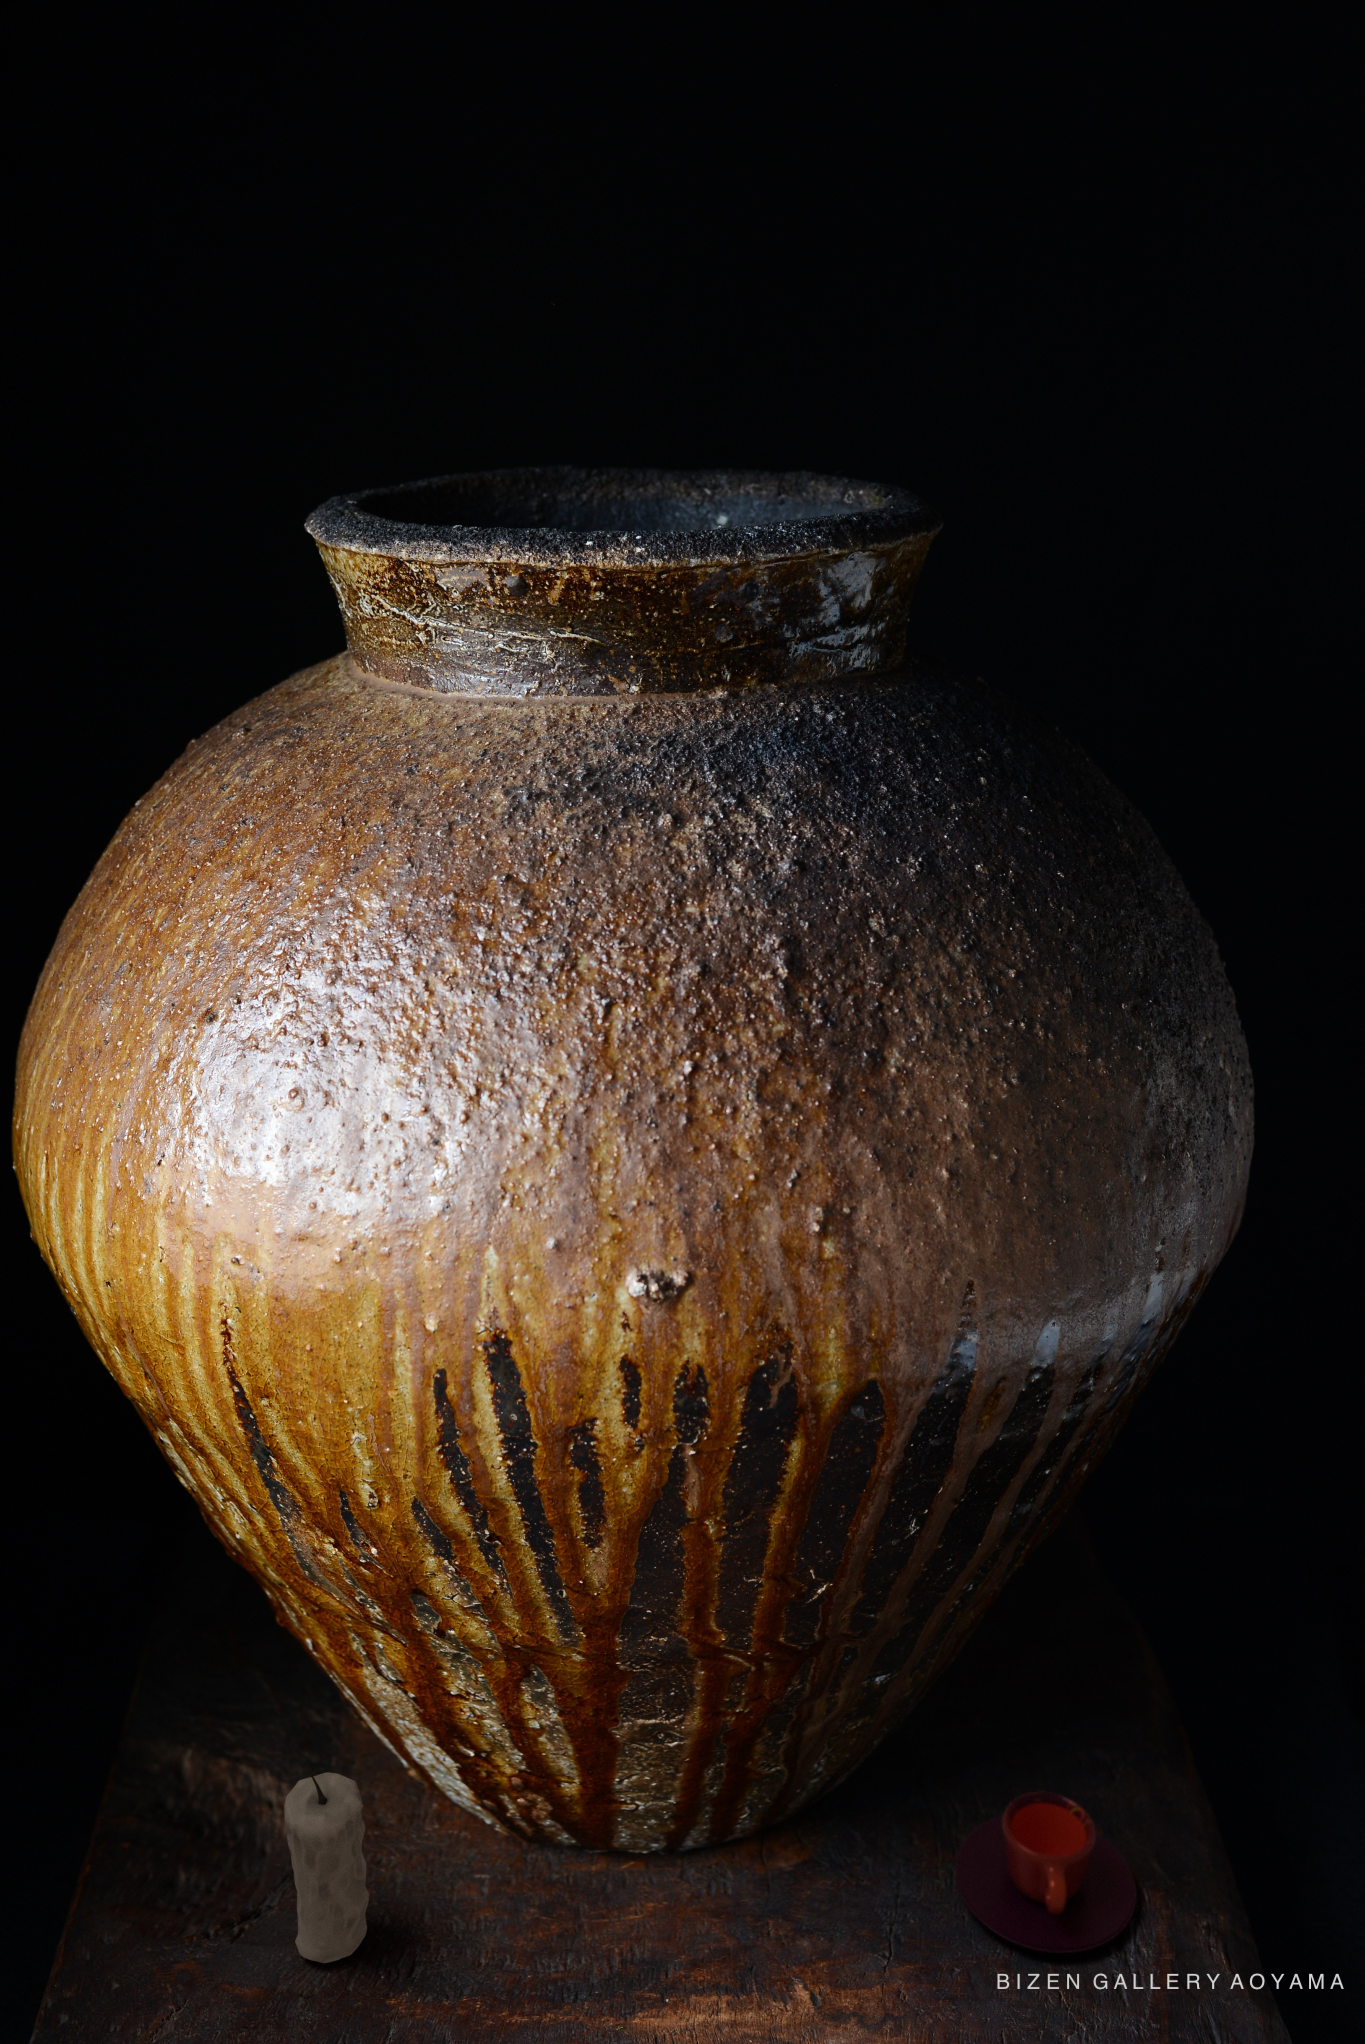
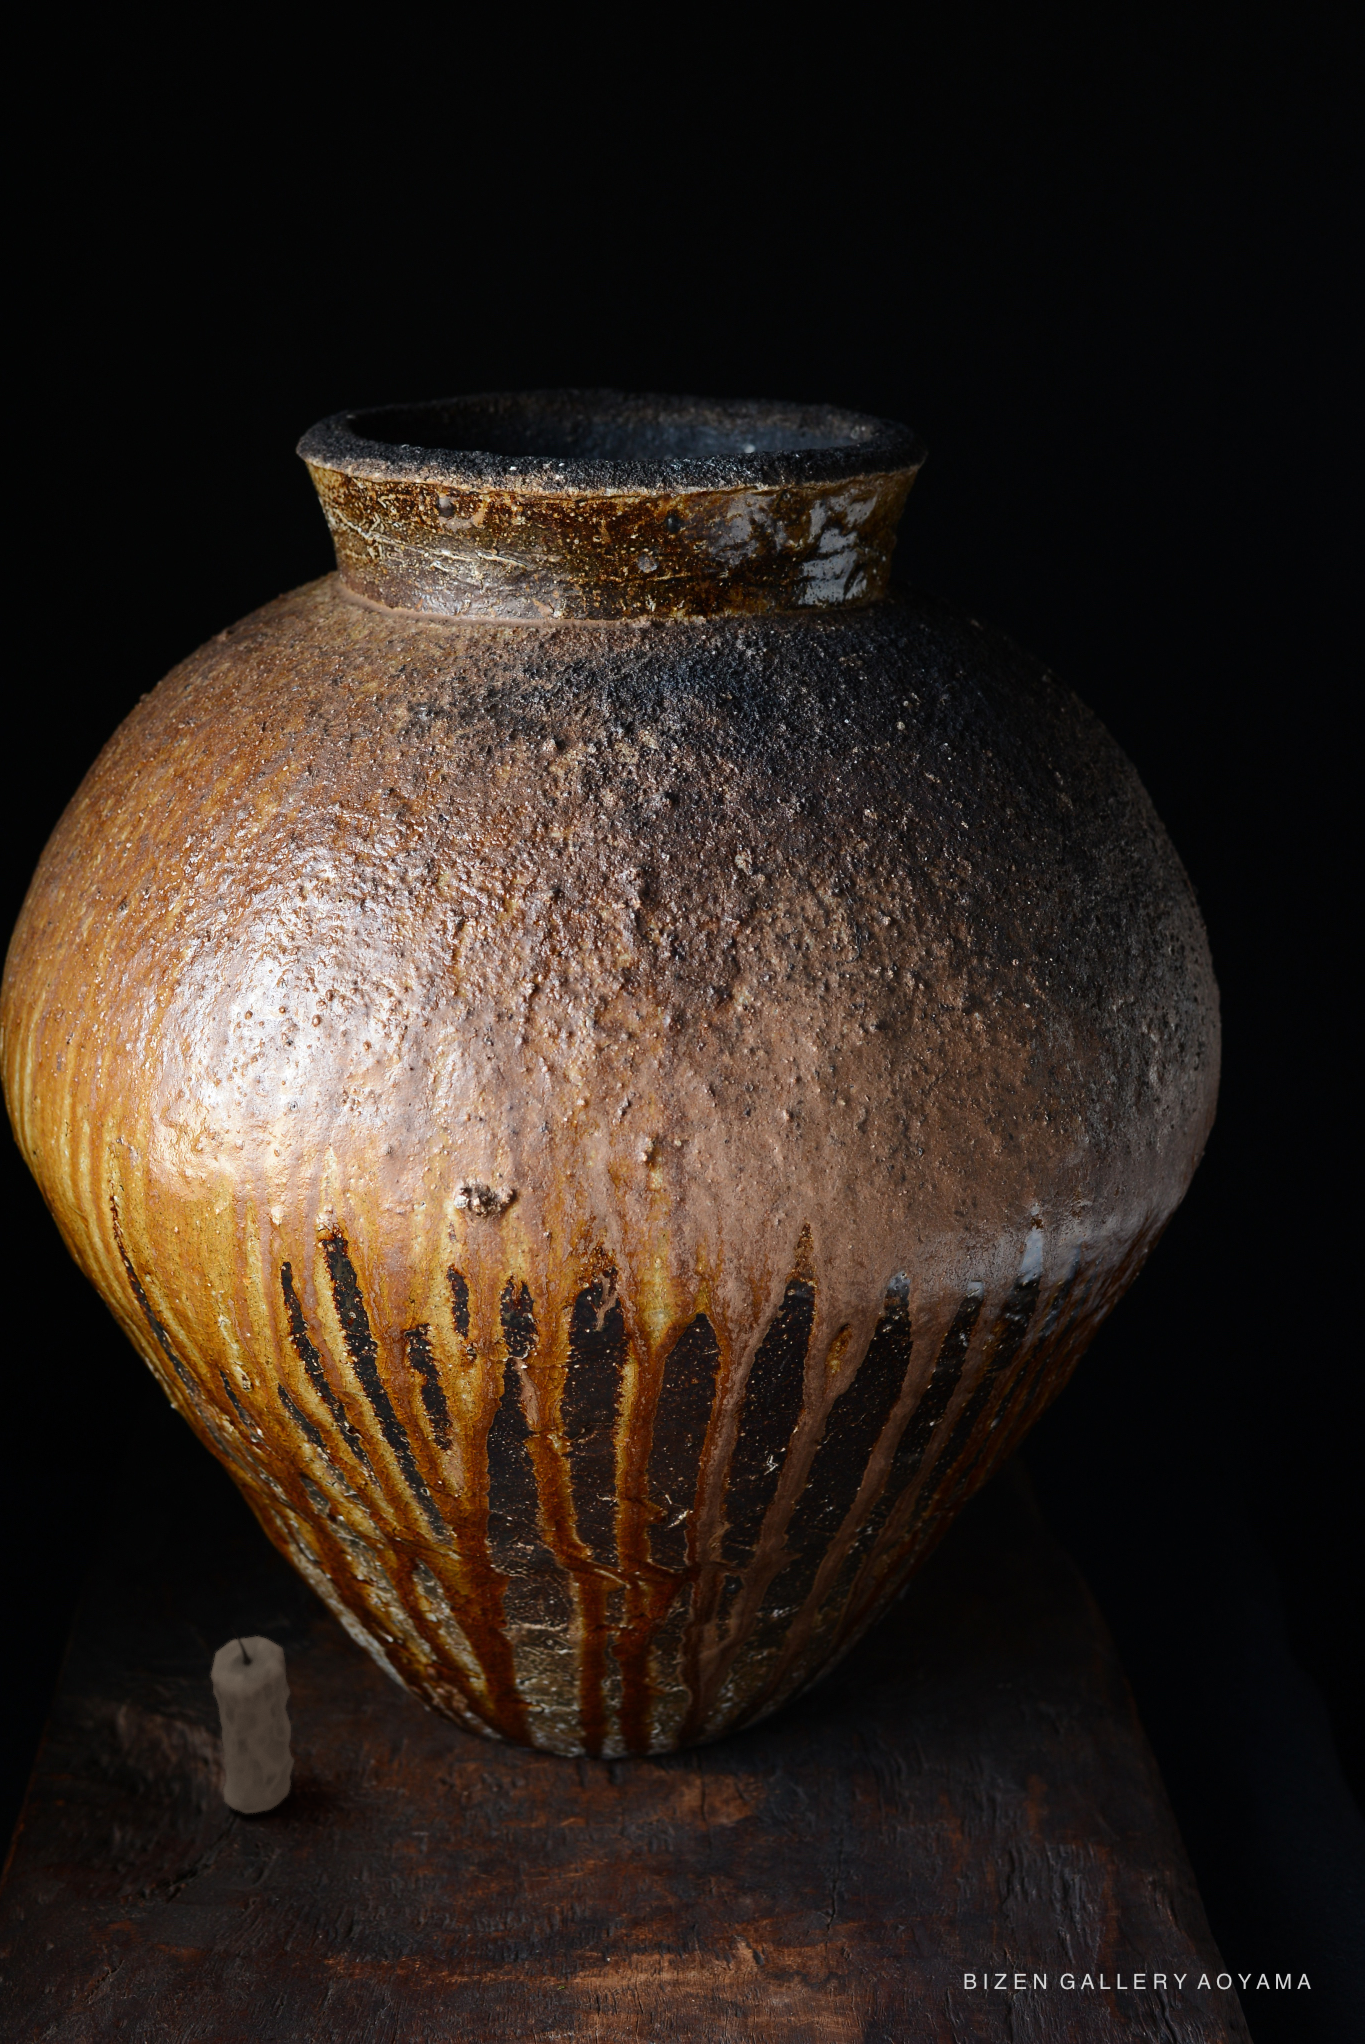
teacup: present [955,1792,1136,1953] -> none [863,1756,1047,1920]

